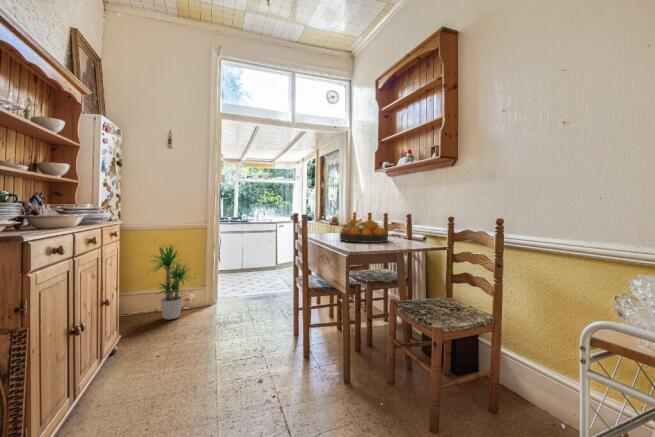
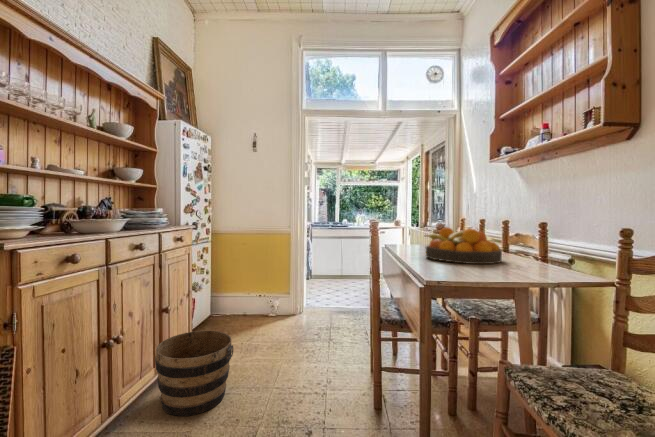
potted plant: present [152,246,195,319] -> none [224,248,277,329]
bucket: none [107,316,185,390] -> present [155,331,233,416]

